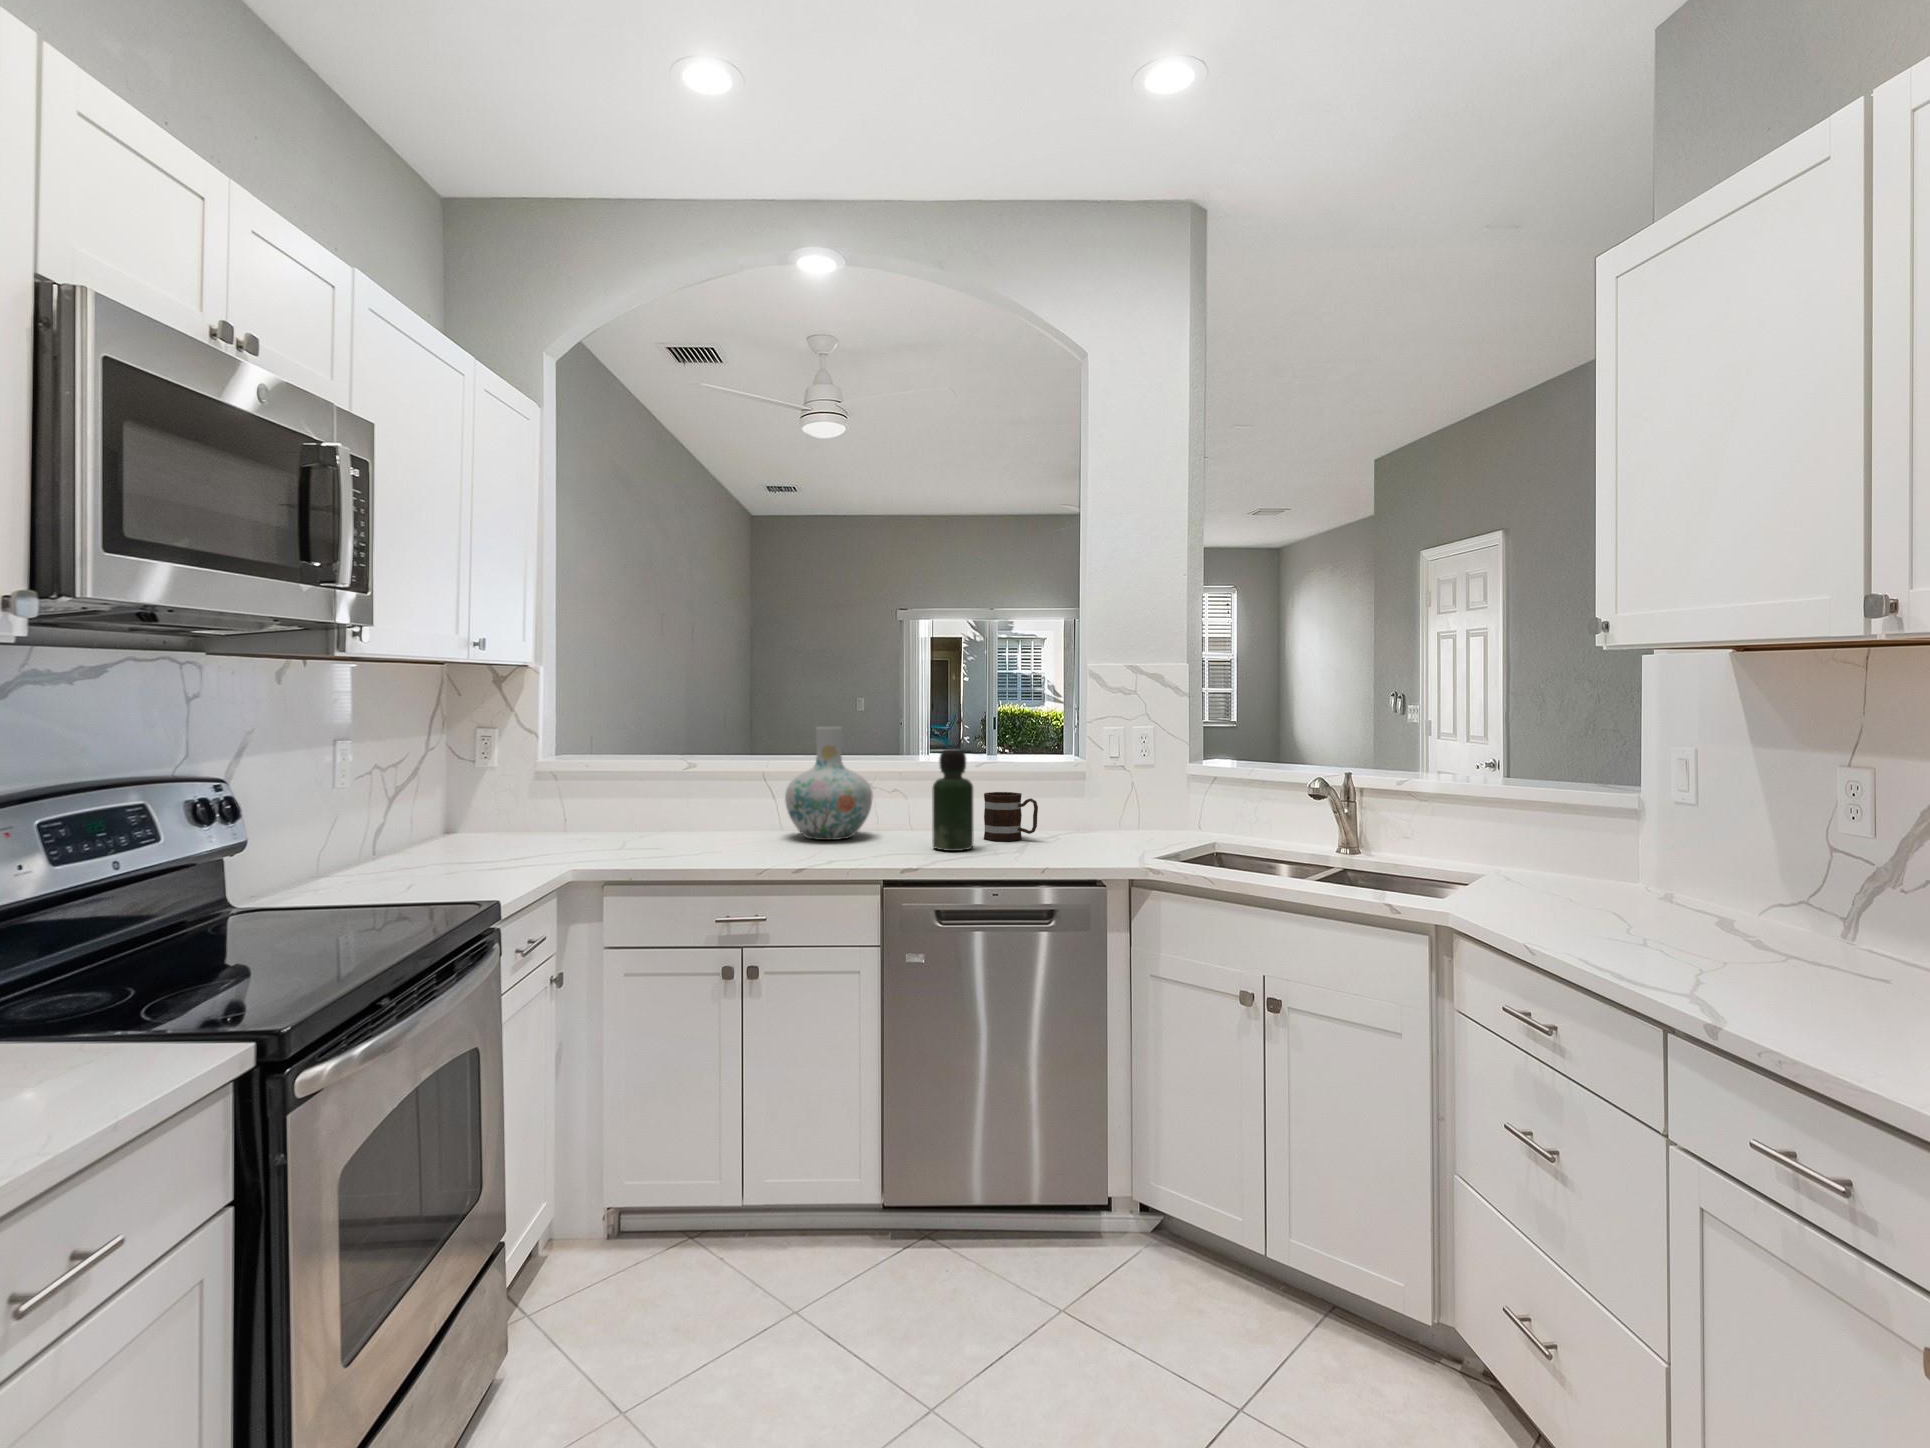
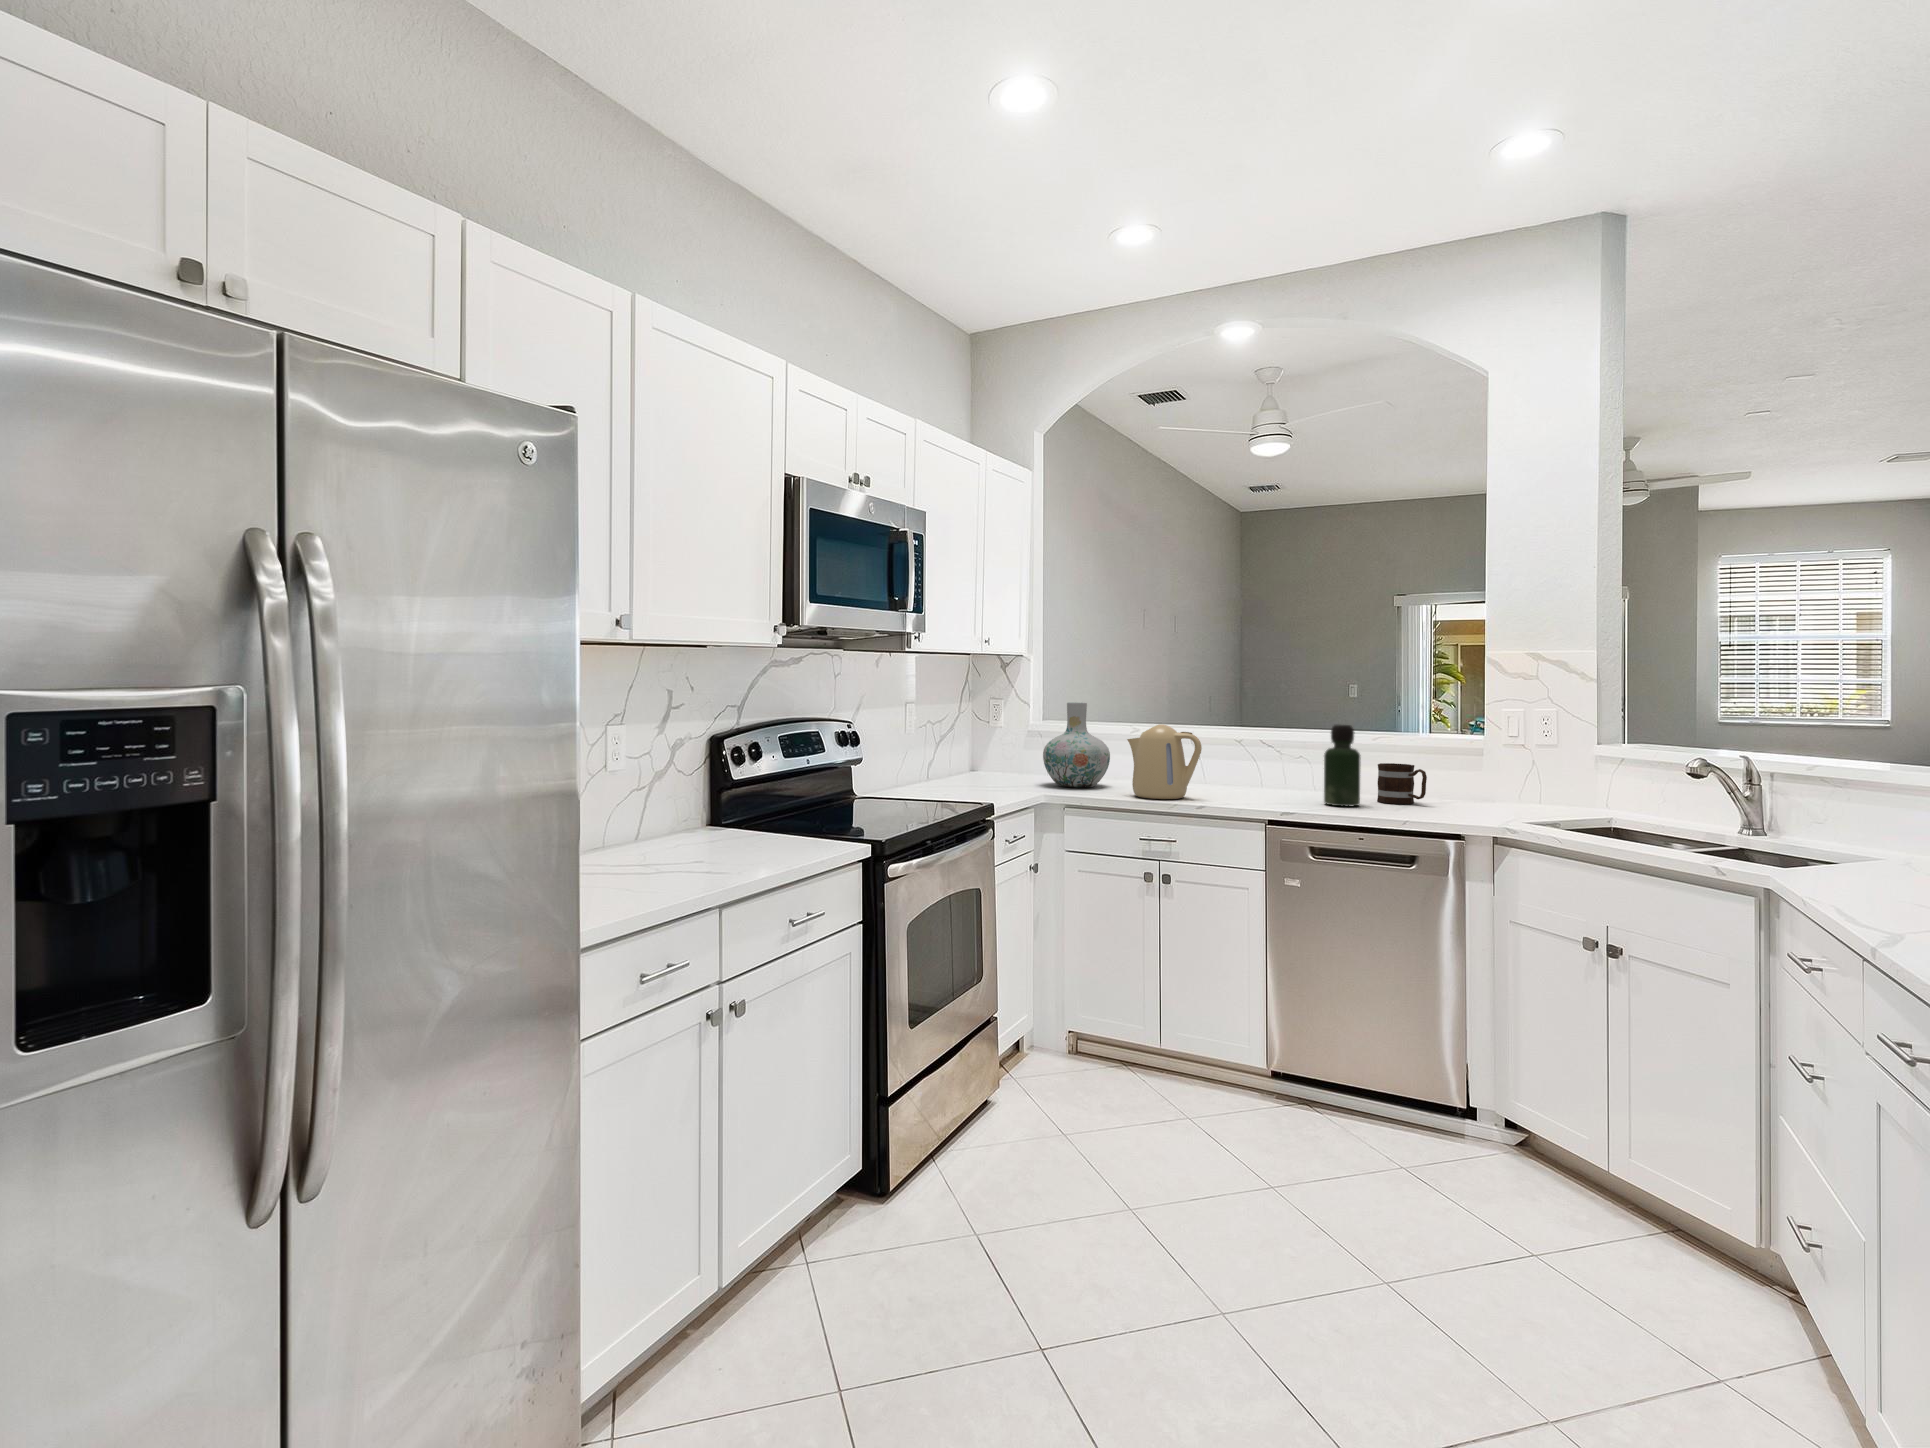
vase: present [785,727,873,840] -> present [1043,702,1110,788]
kettle: none [687,757,788,860] -> present [1127,724,1202,799]

